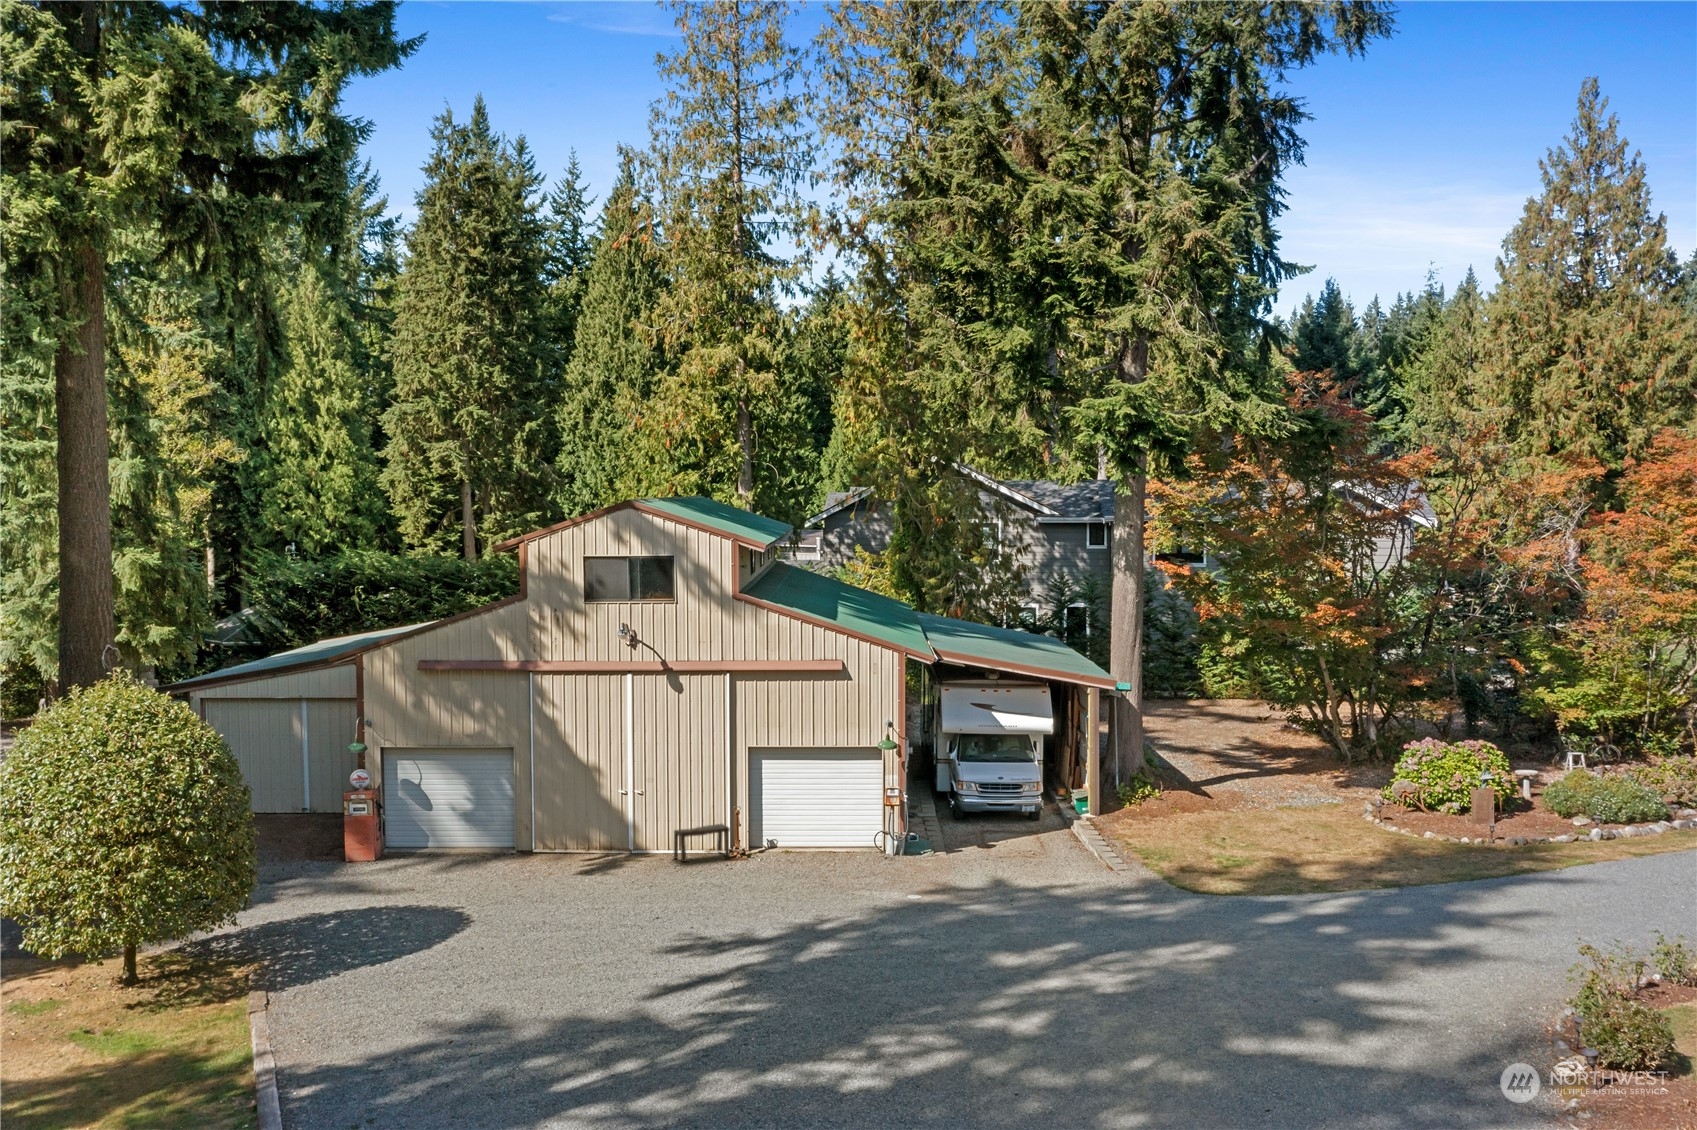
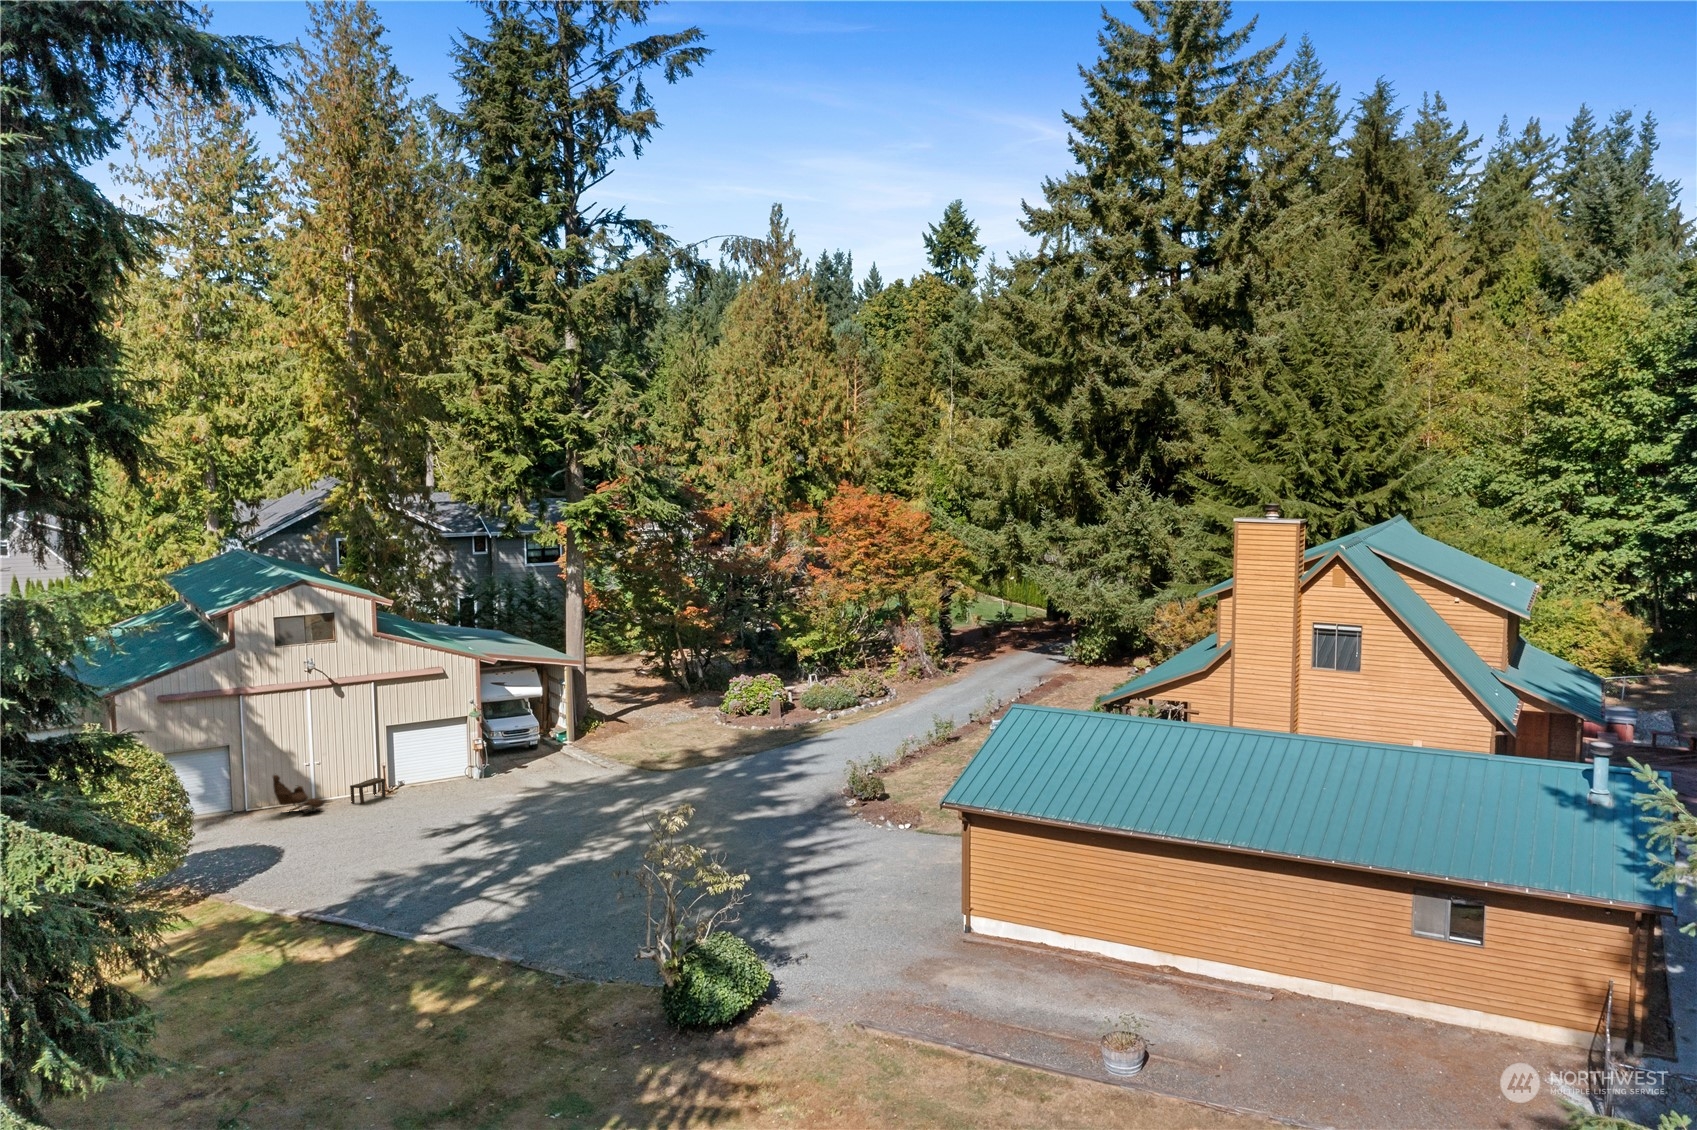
lounge chair: none [564,792,628,866] -> present [273,775,324,812]

